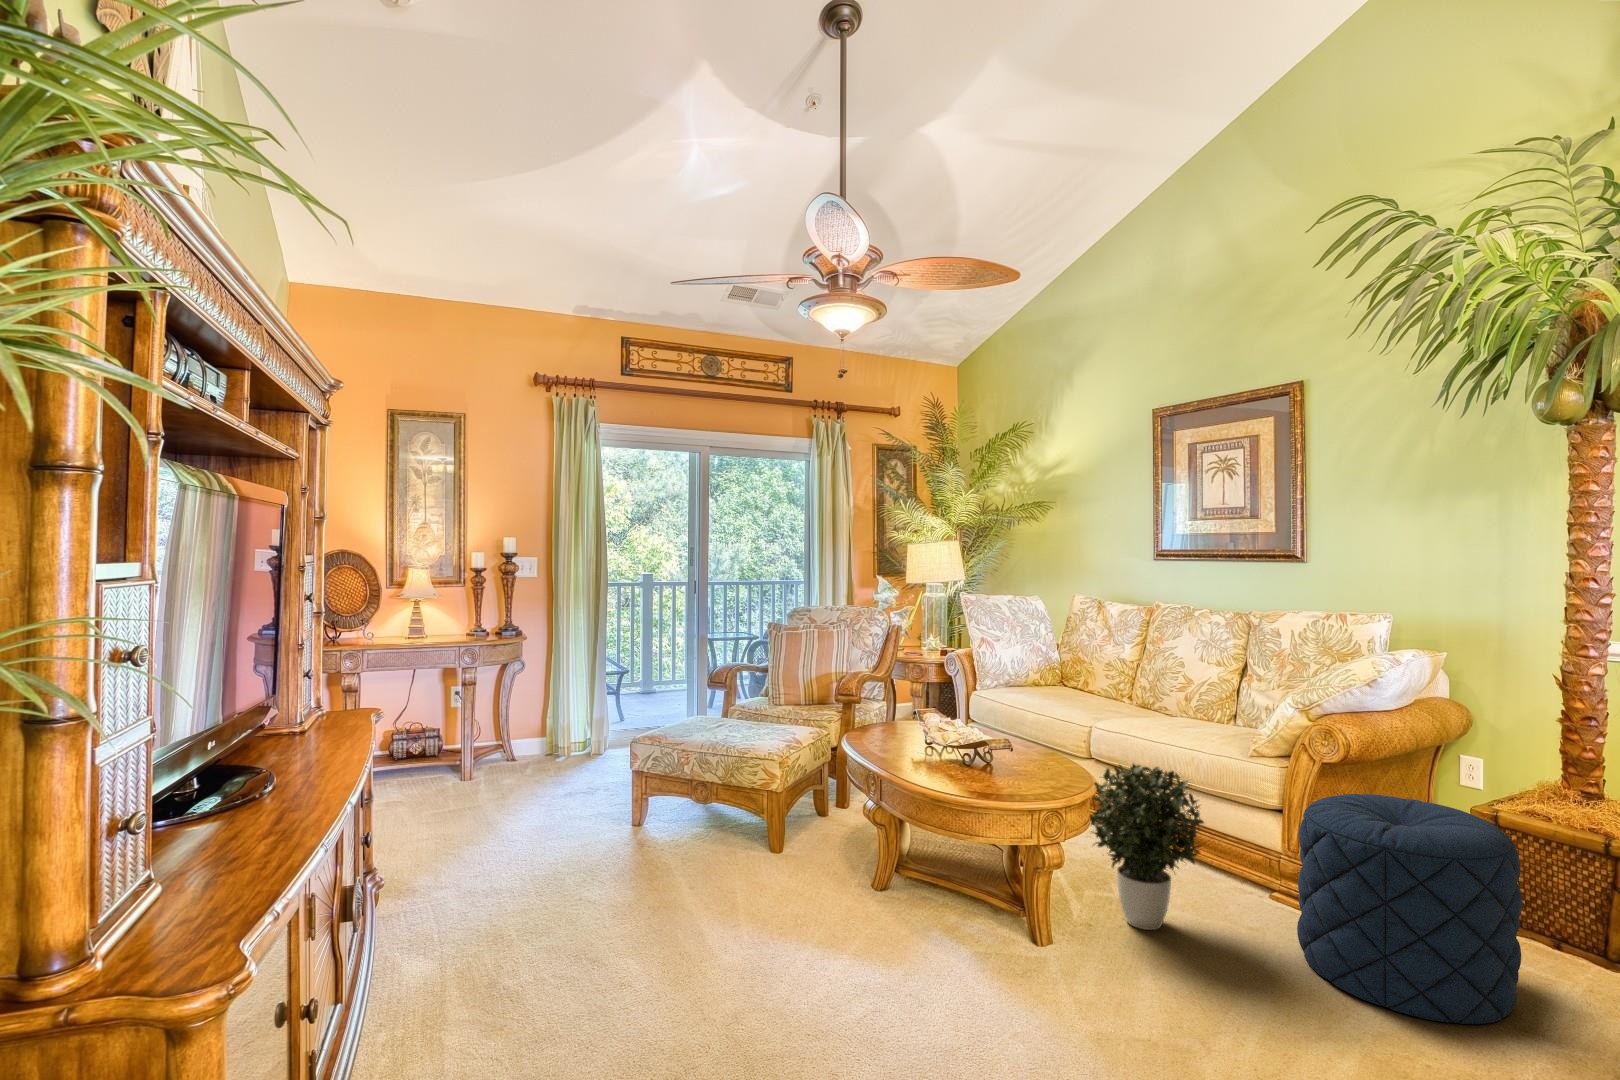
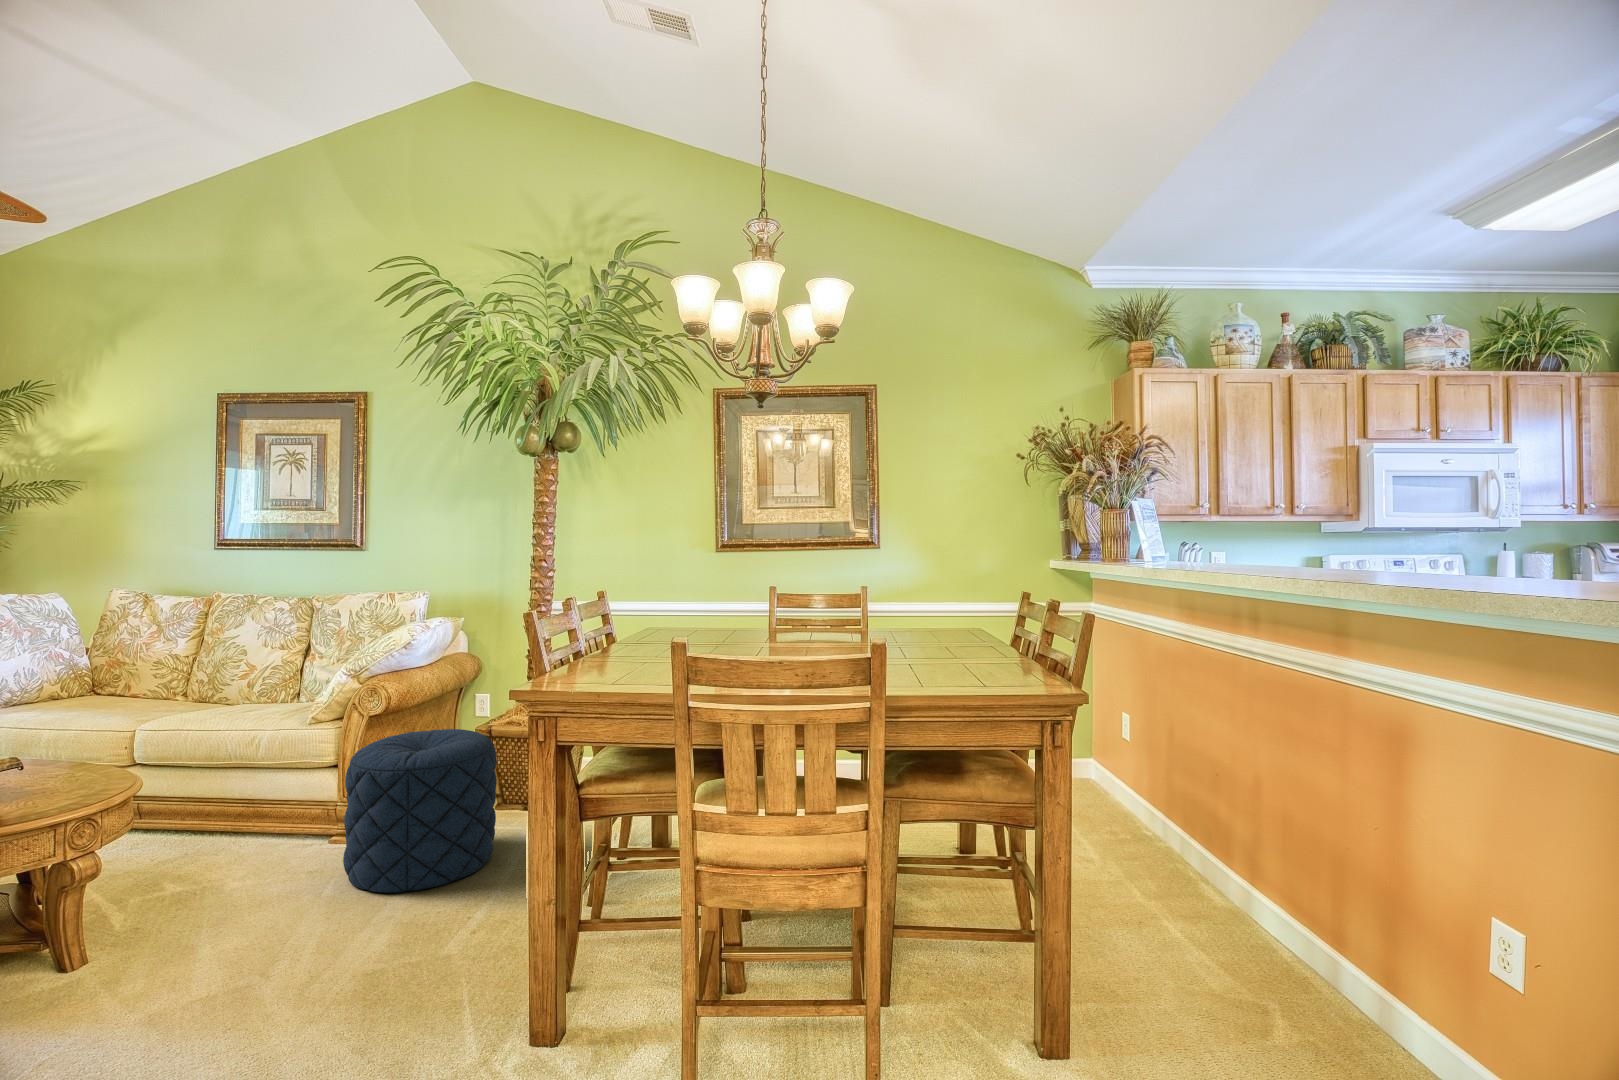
potted plant: present [1090,764,1204,930] -> none [123,754,259,919]

